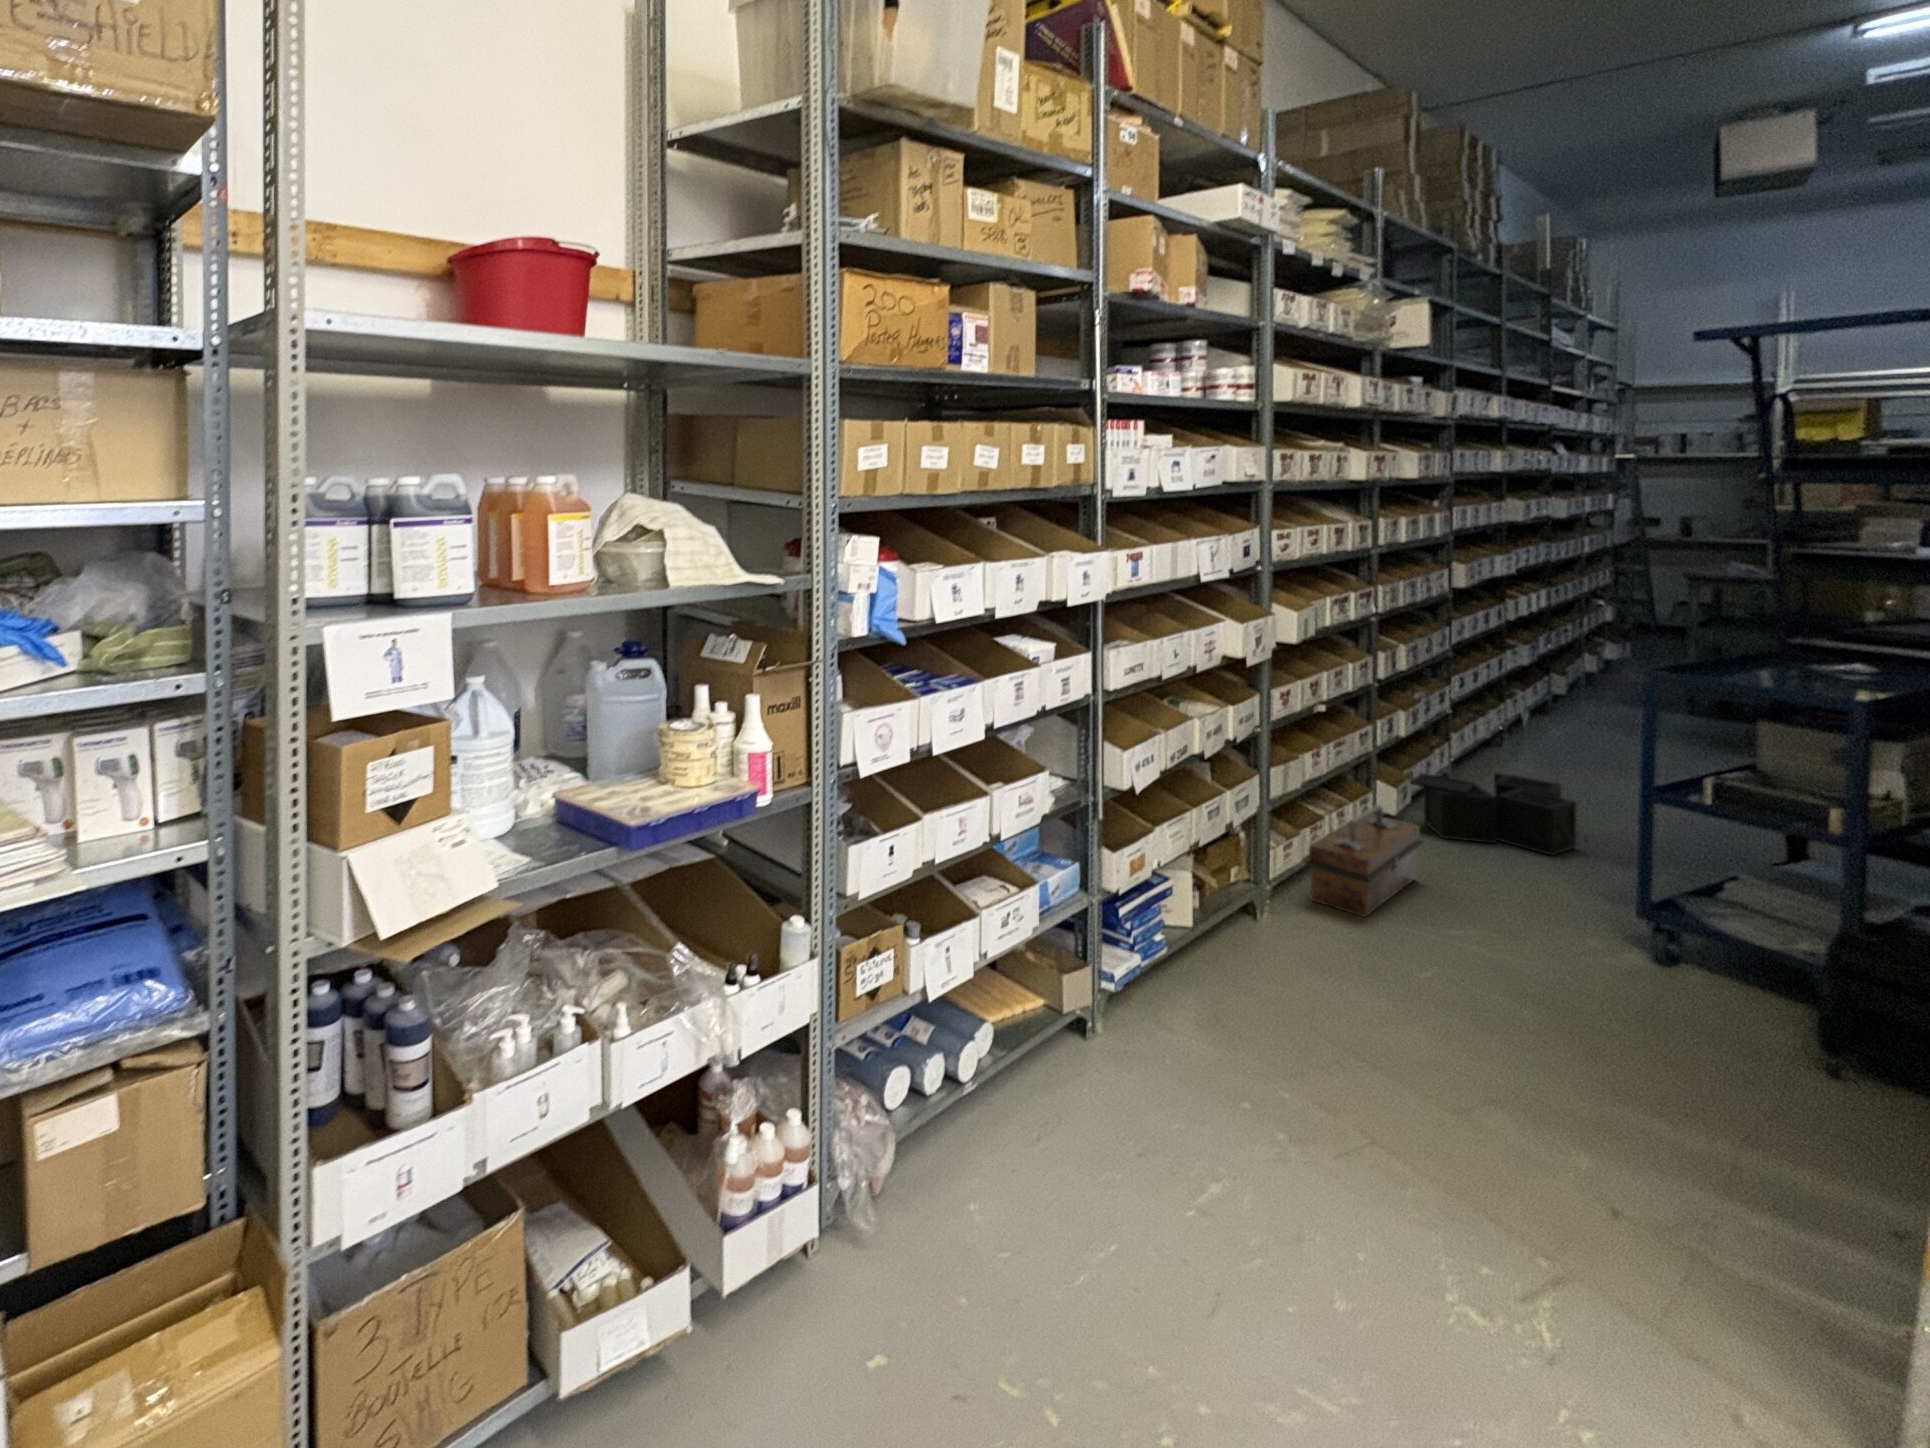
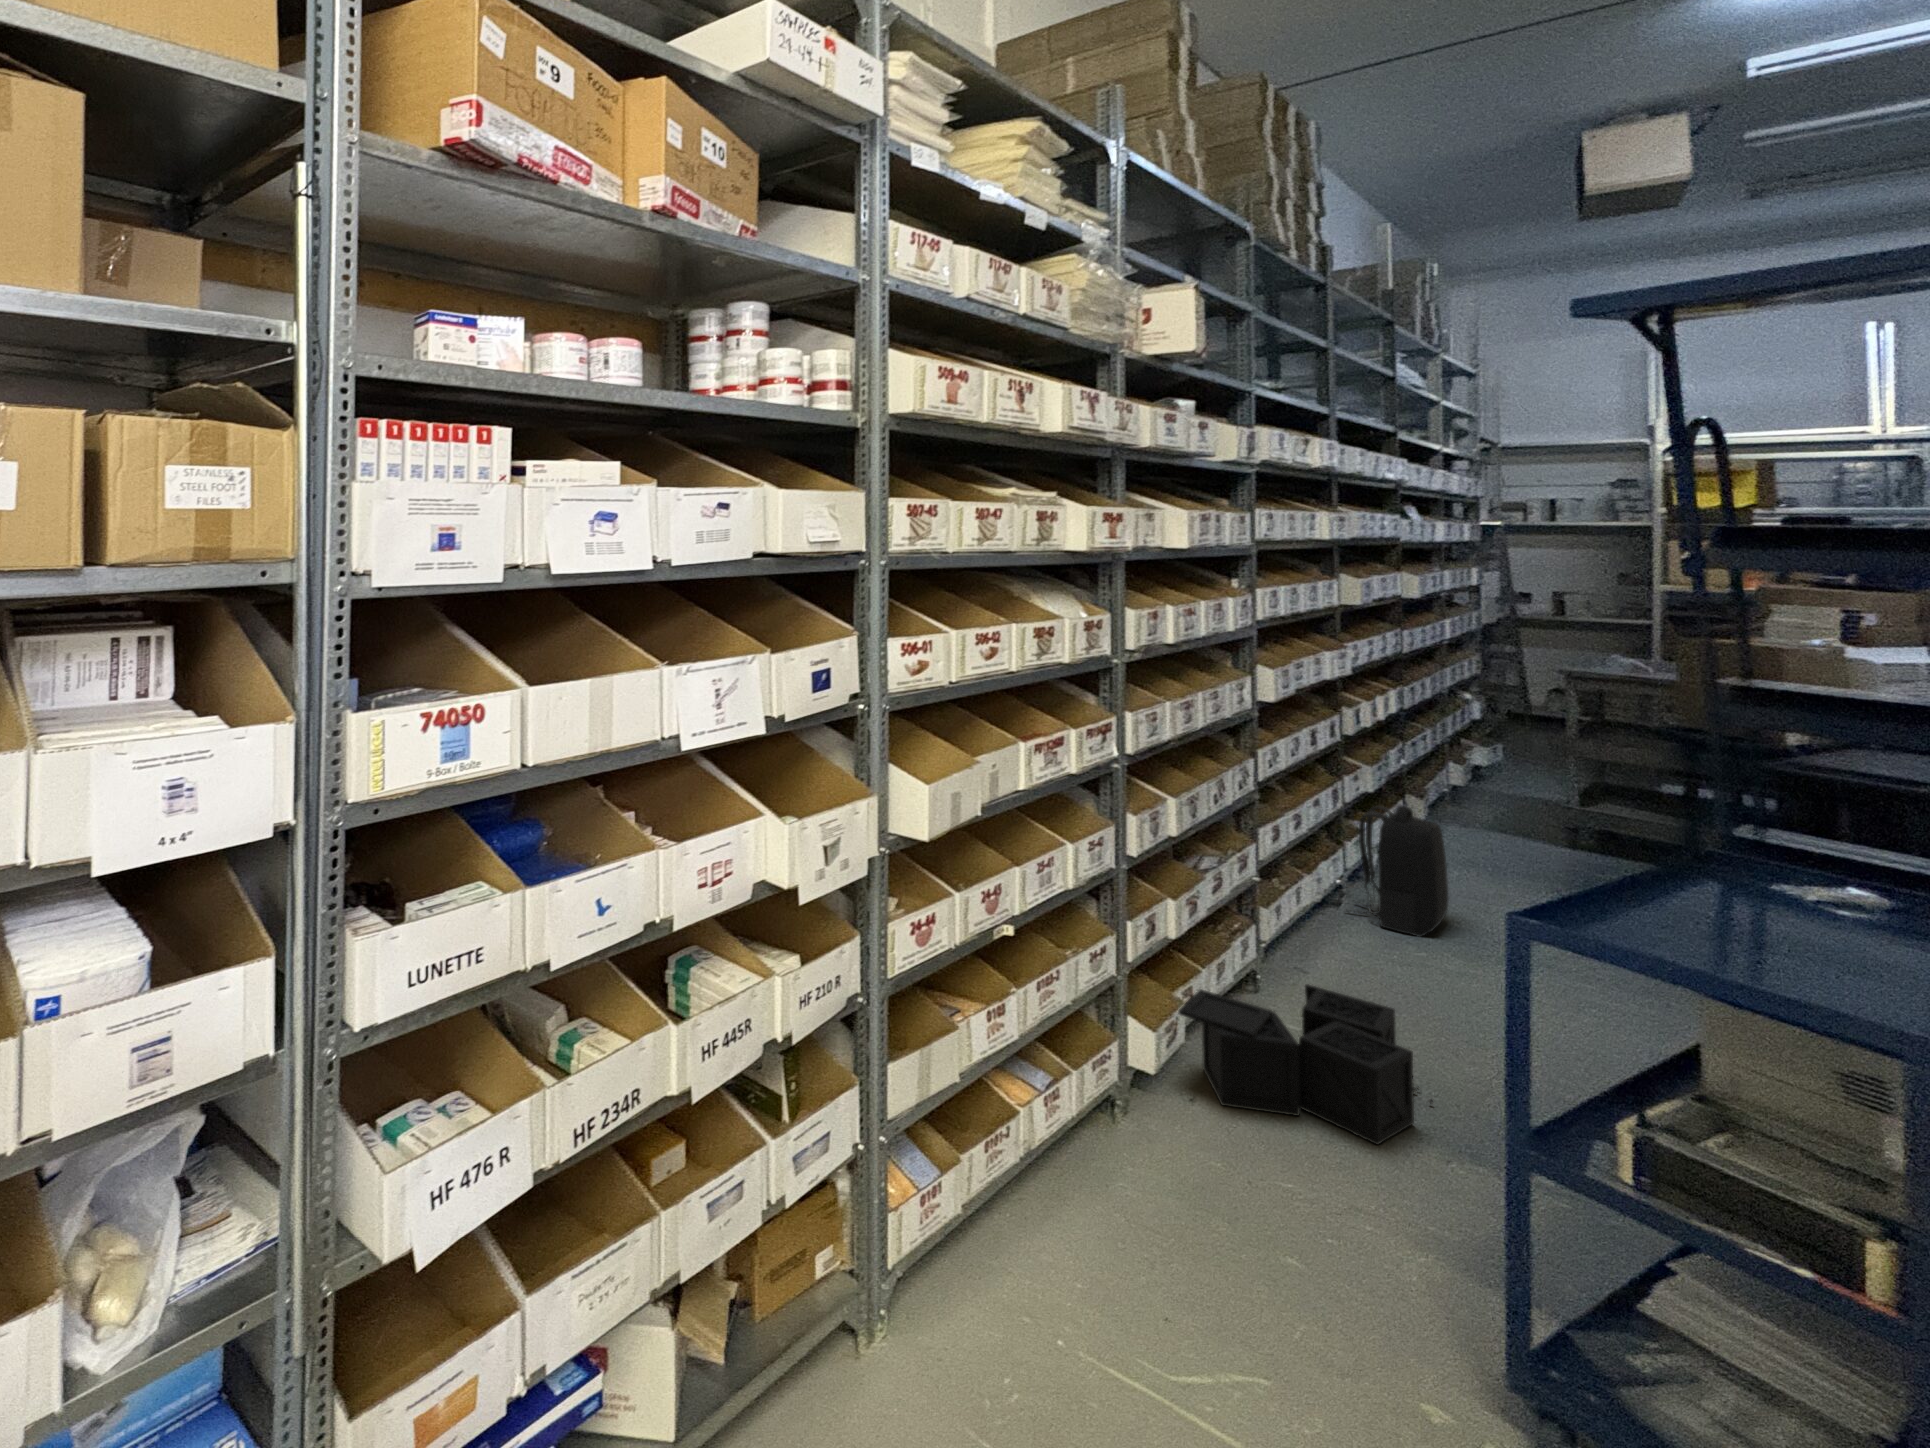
backpack: none [1507,670,1591,764] -> present [1350,805,1449,937]
toolbox: present [1305,805,1423,917] -> none [954,1092,1168,1338]

